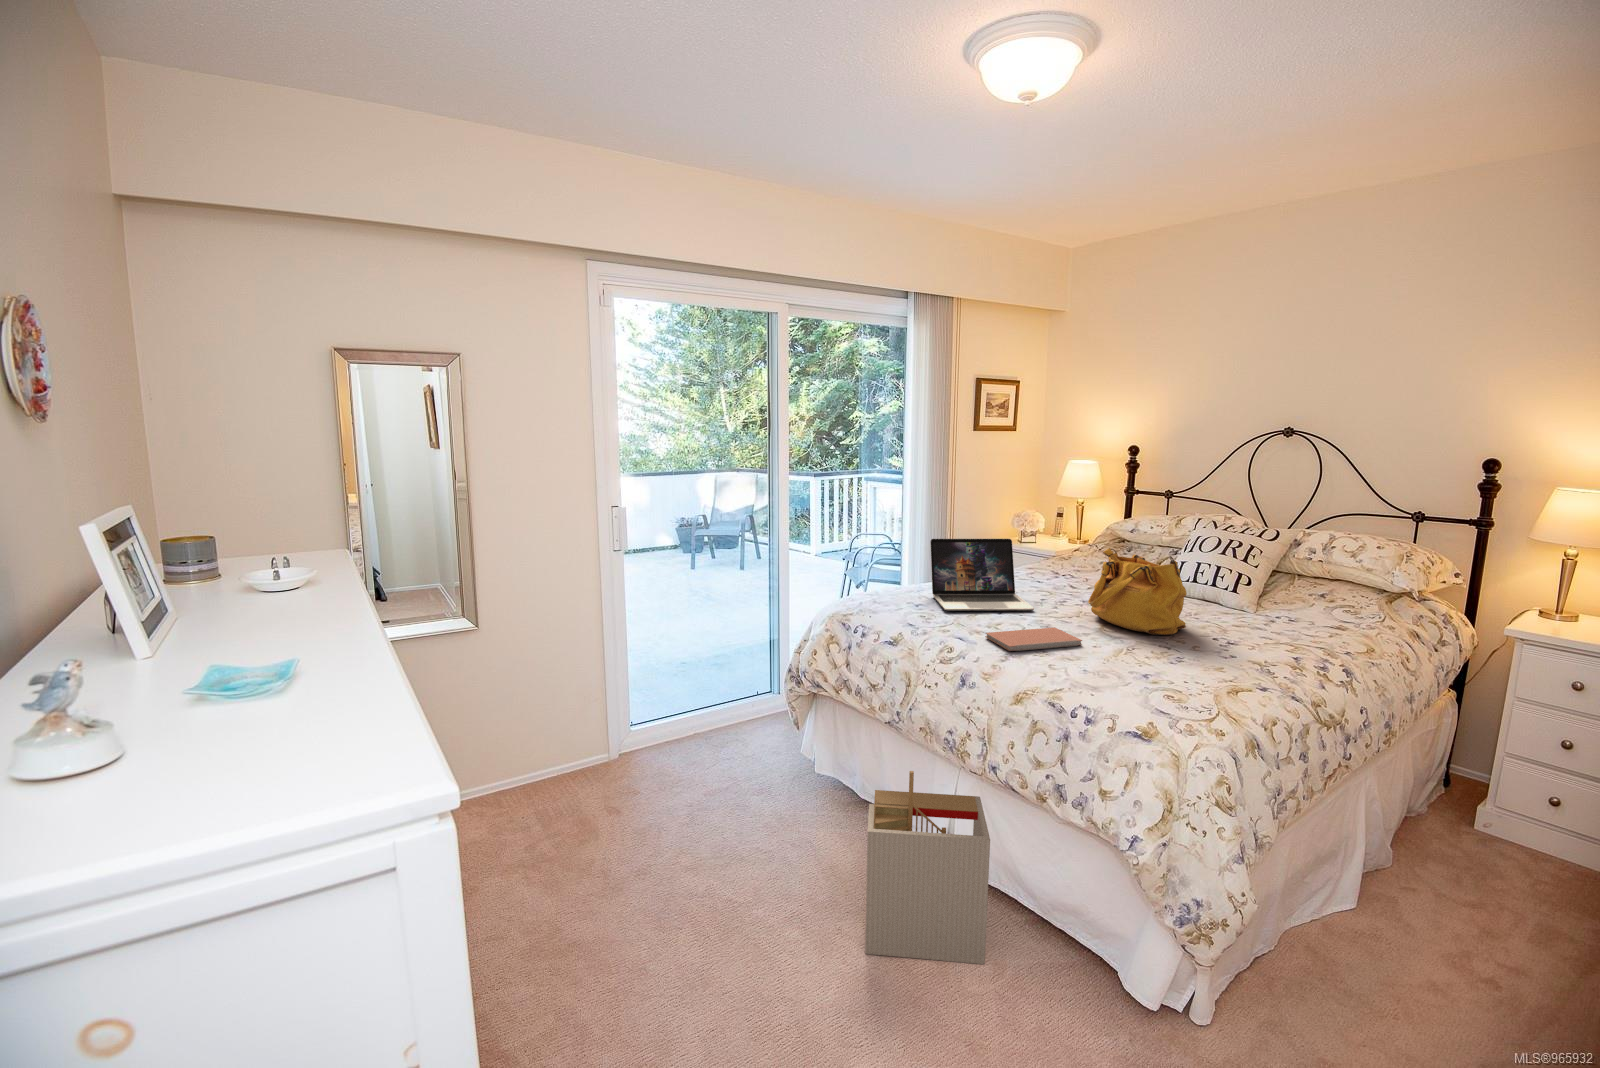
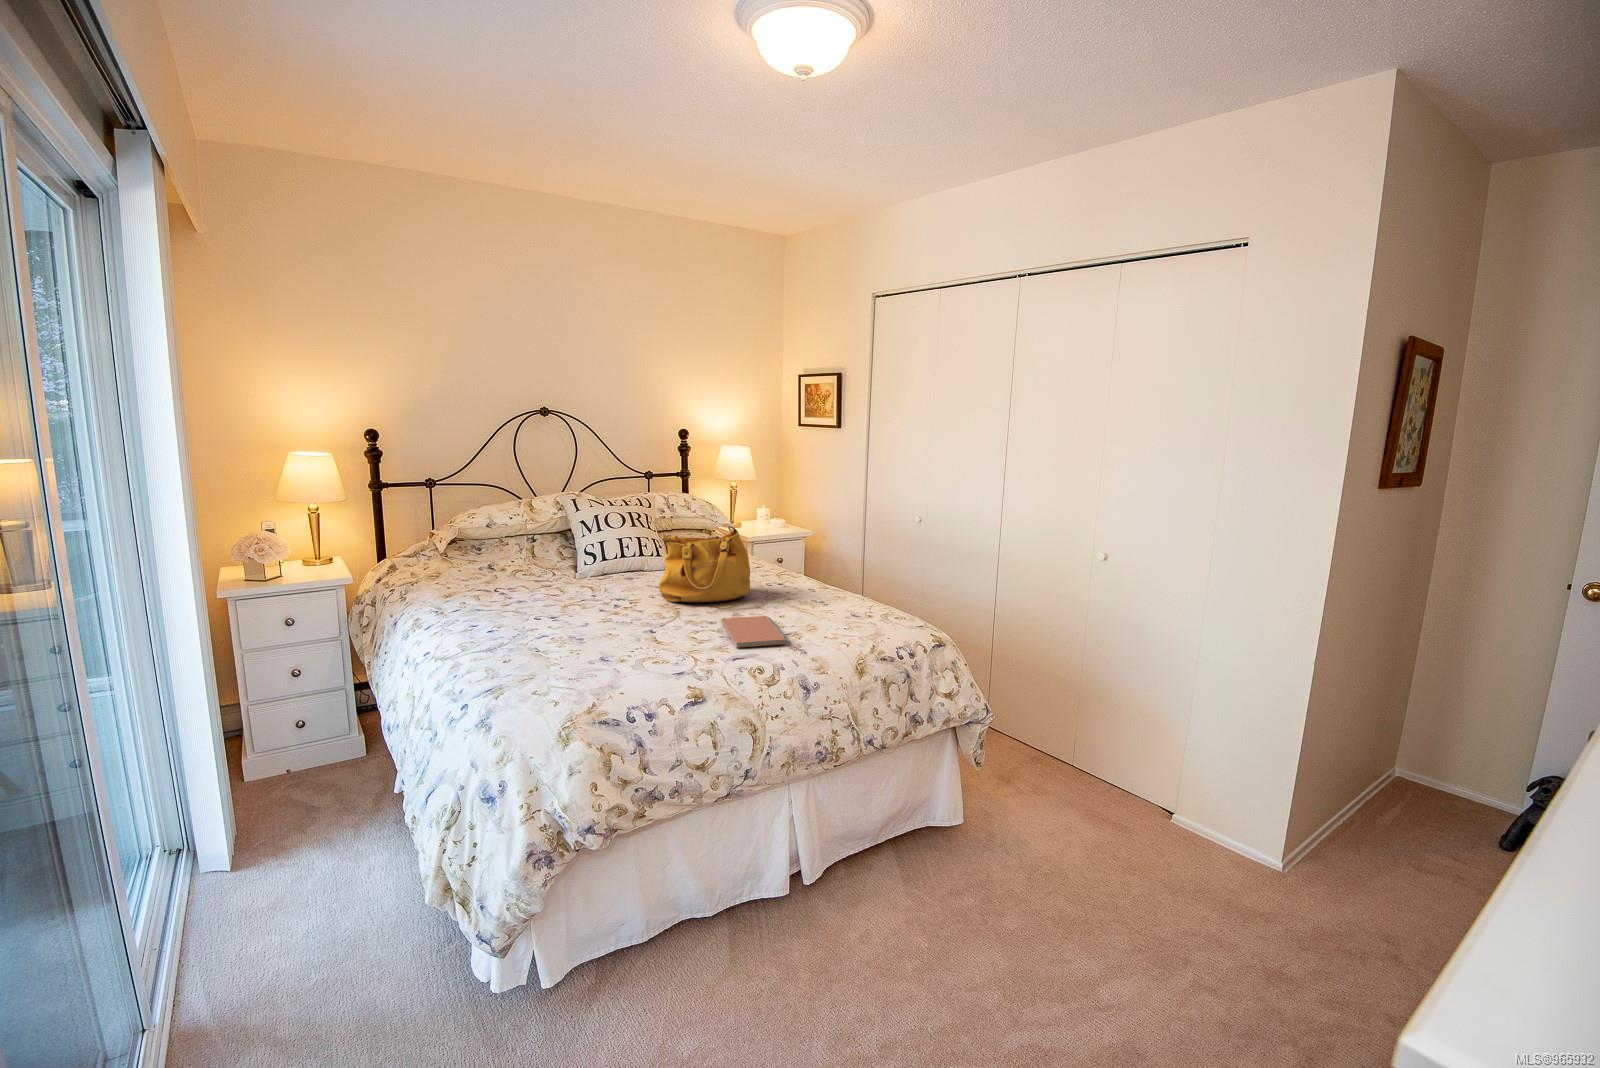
laptop: present [930,539,1034,610] -> none [512,553,647,651]
storage bin: present [865,771,990,964] -> none [846,781,937,982]

